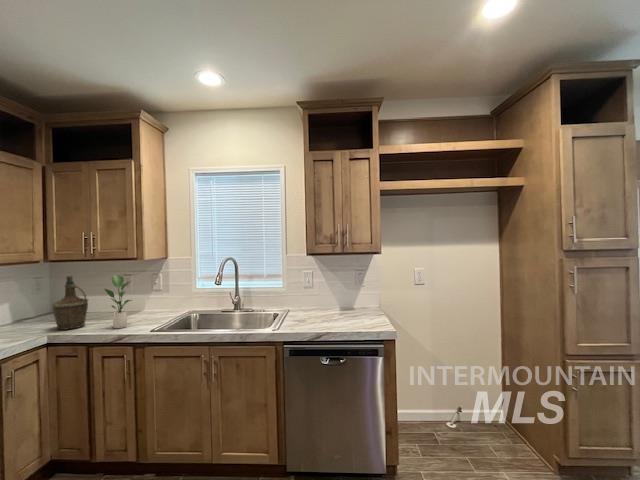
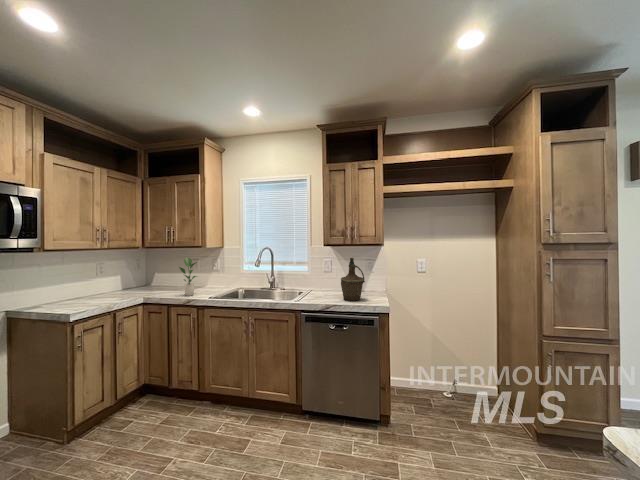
bottle: present [53,276,88,330] -> present [341,258,365,301]

